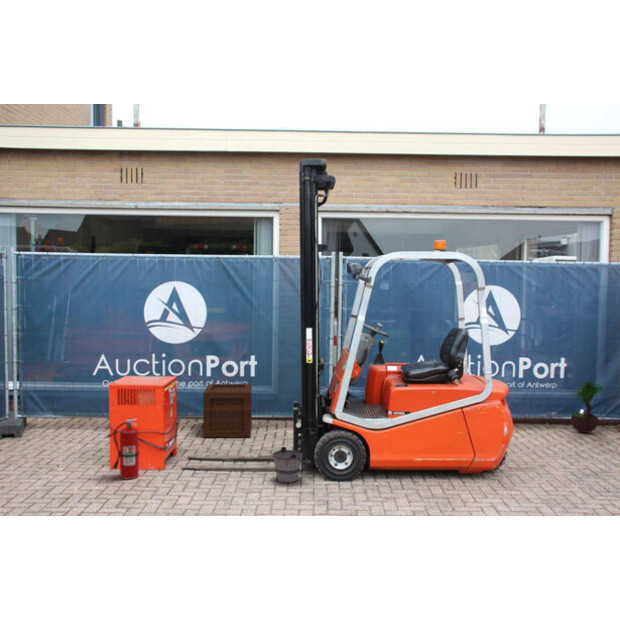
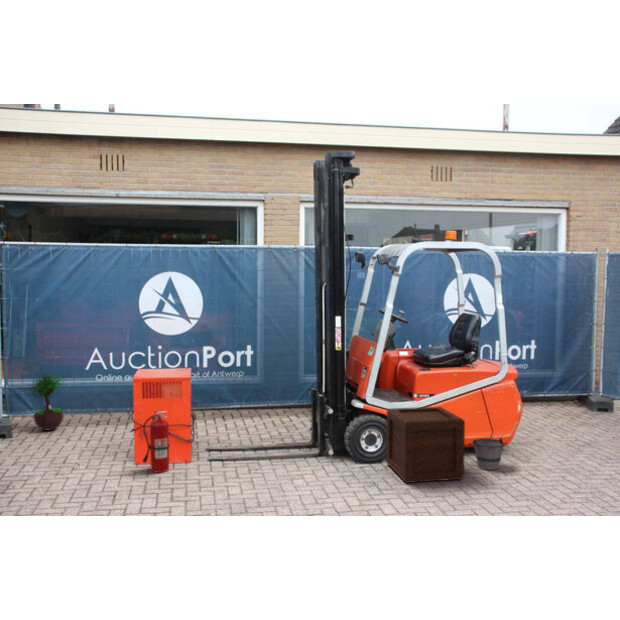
potted tree: present [571,380,604,433] -> present [29,374,63,430]
wooden crate: present [203,384,252,438] -> present [386,407,465,483]
bucket: present [272,447,311,482] -> present [468,438,504,470]

